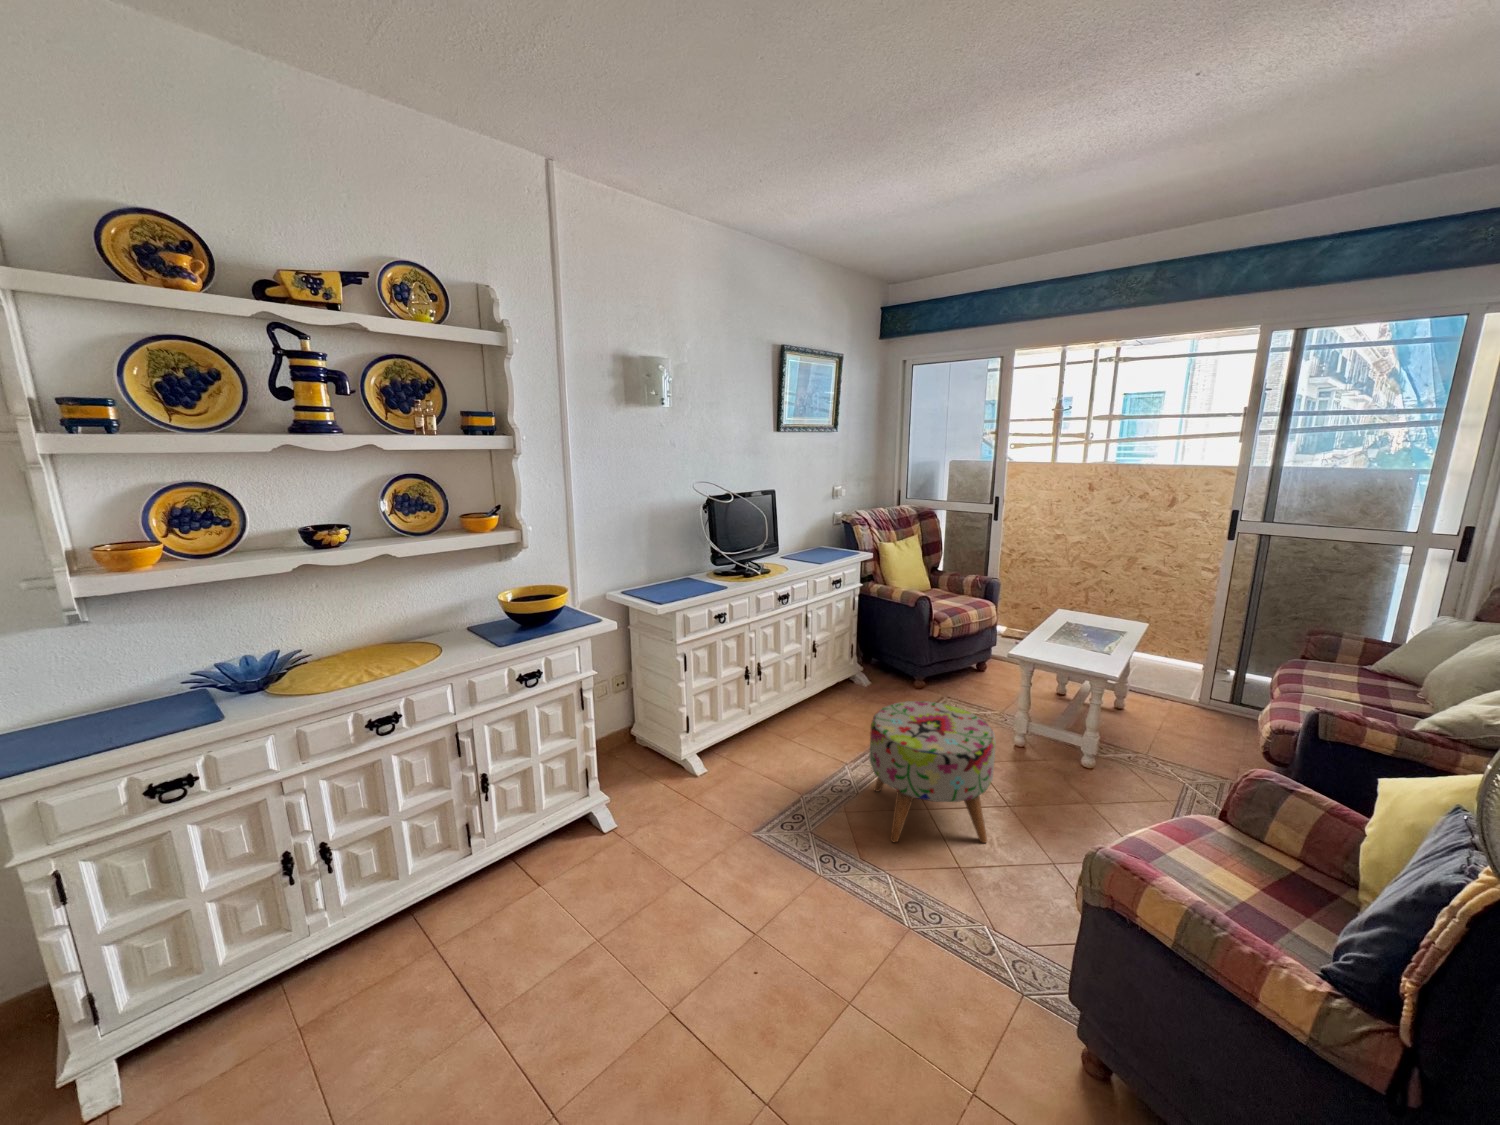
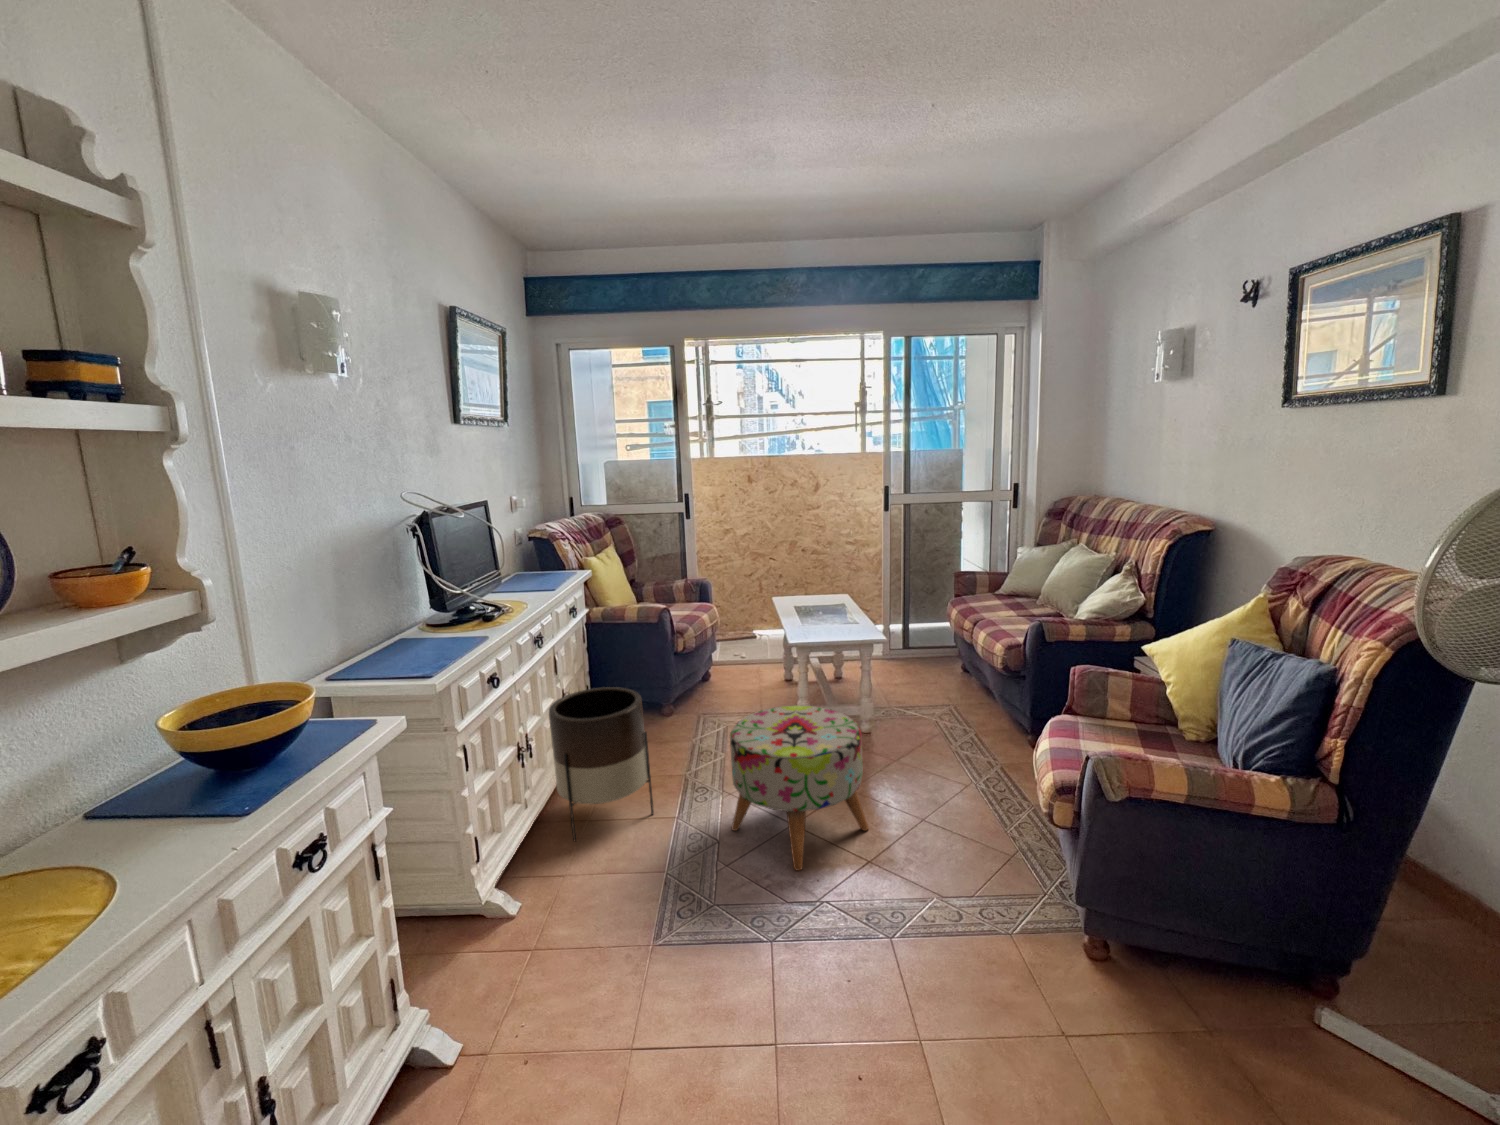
planter: none [767,642,837,754] -> present [549,687,654,841]

